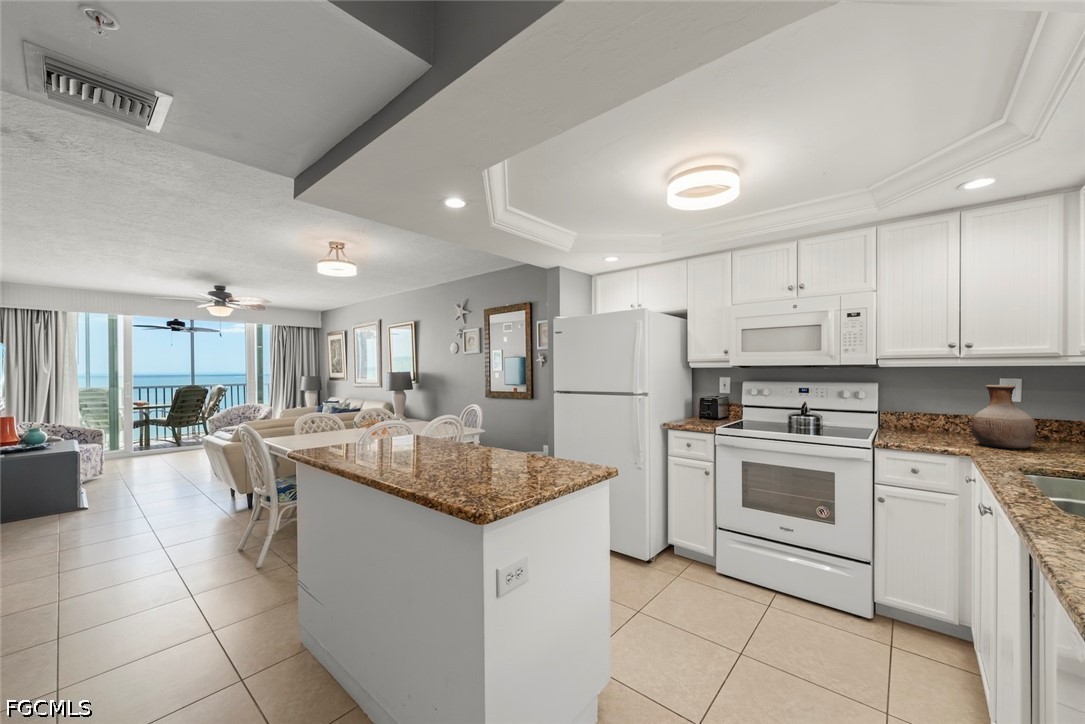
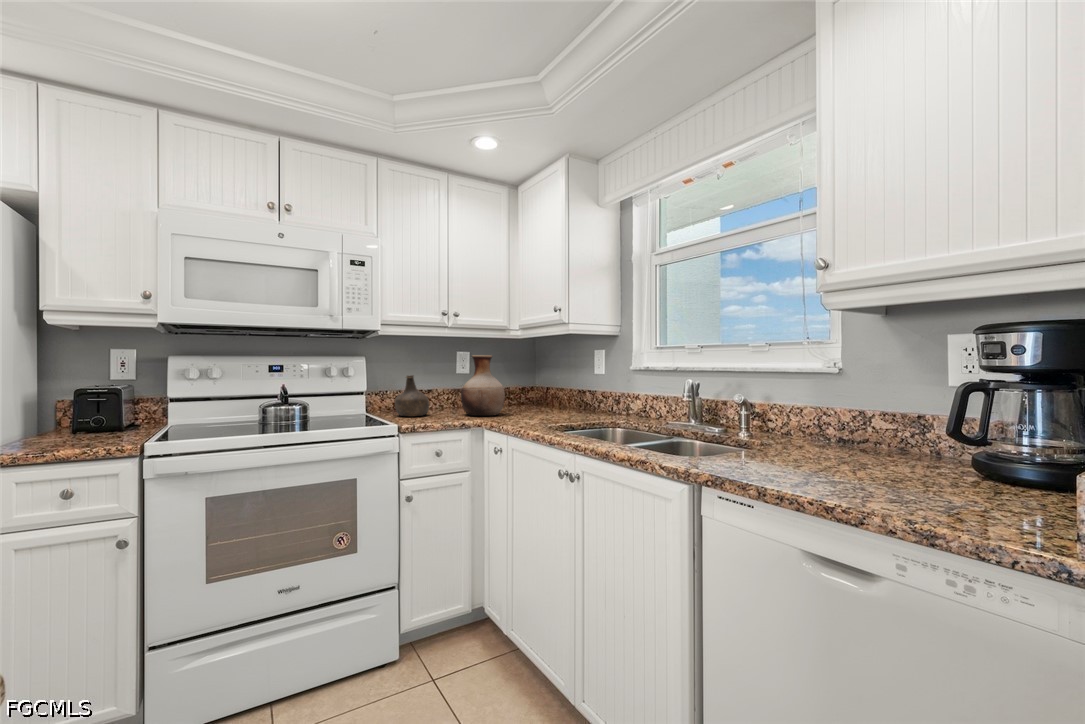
bottle: none [899,401,937,437] -> present [395,375,429,417]

